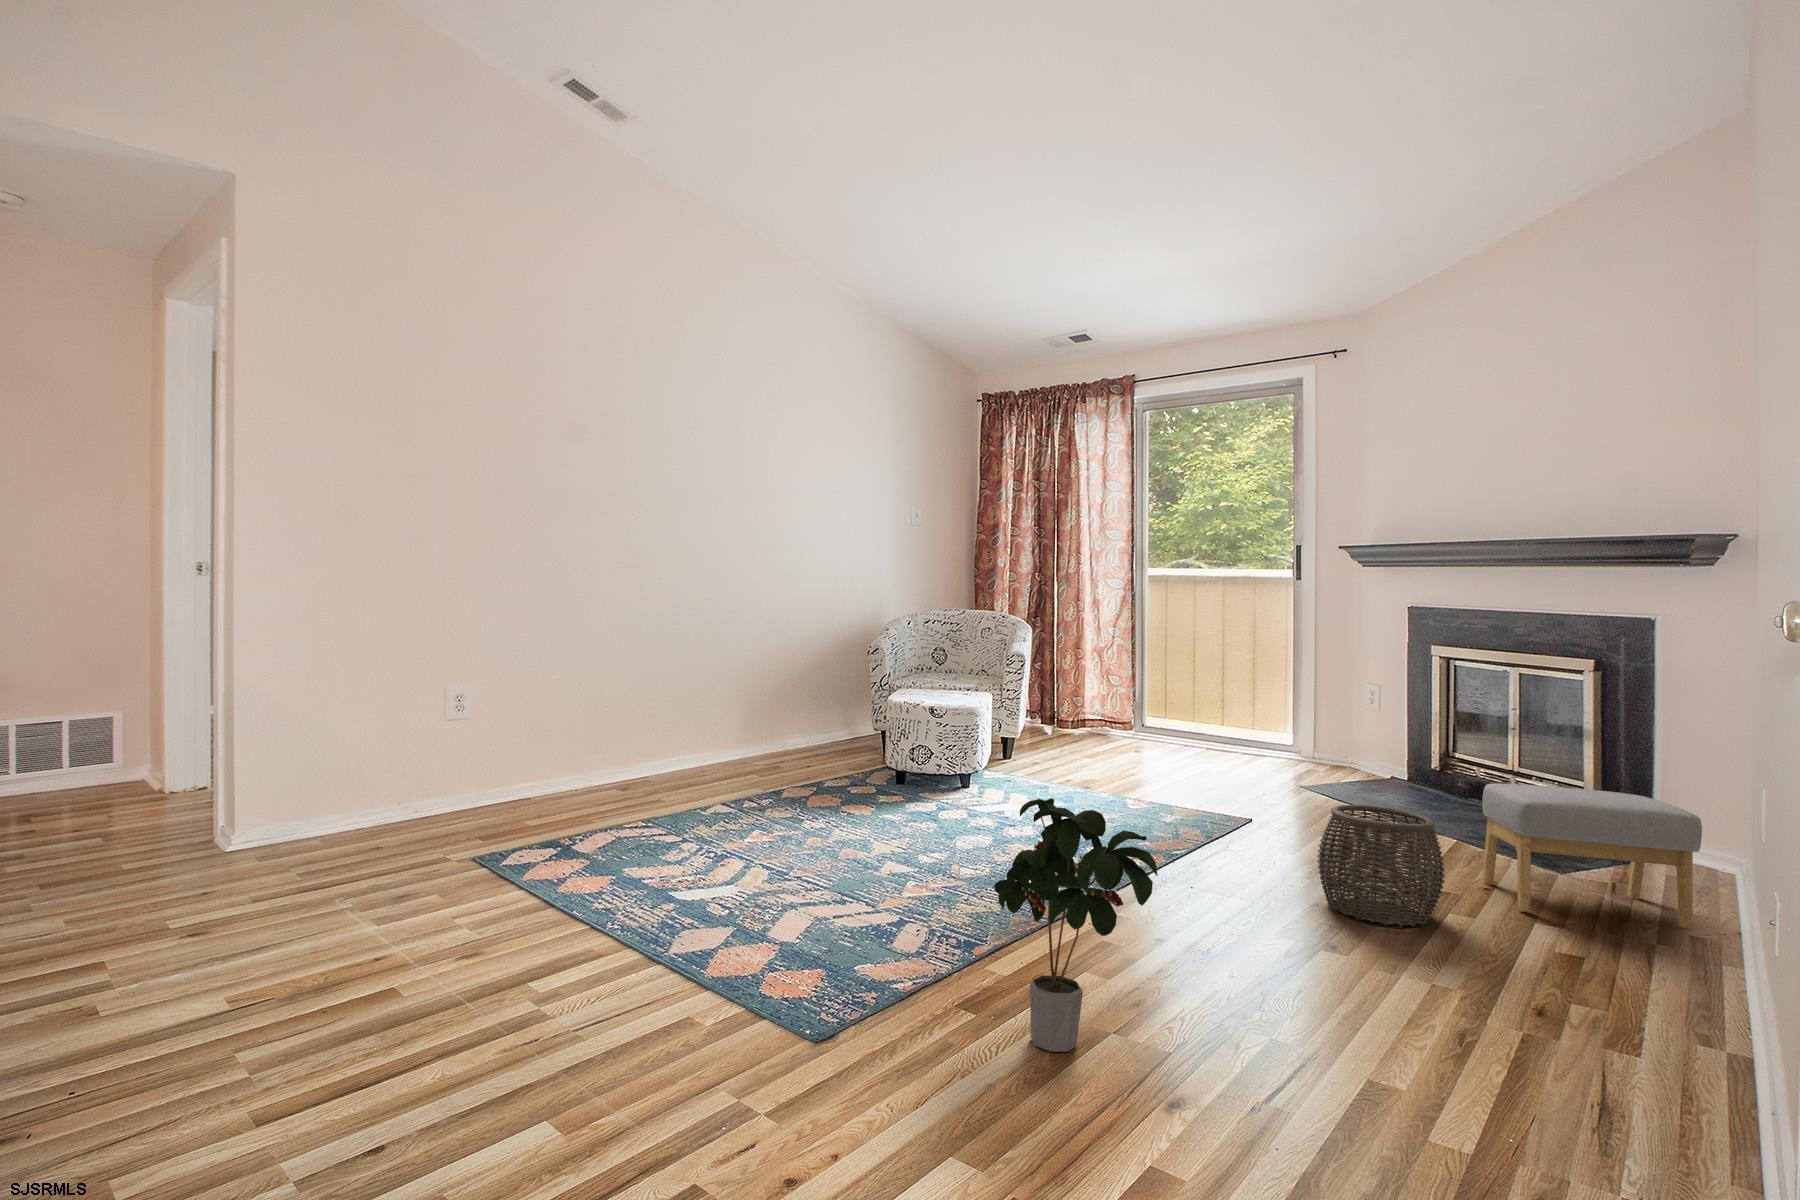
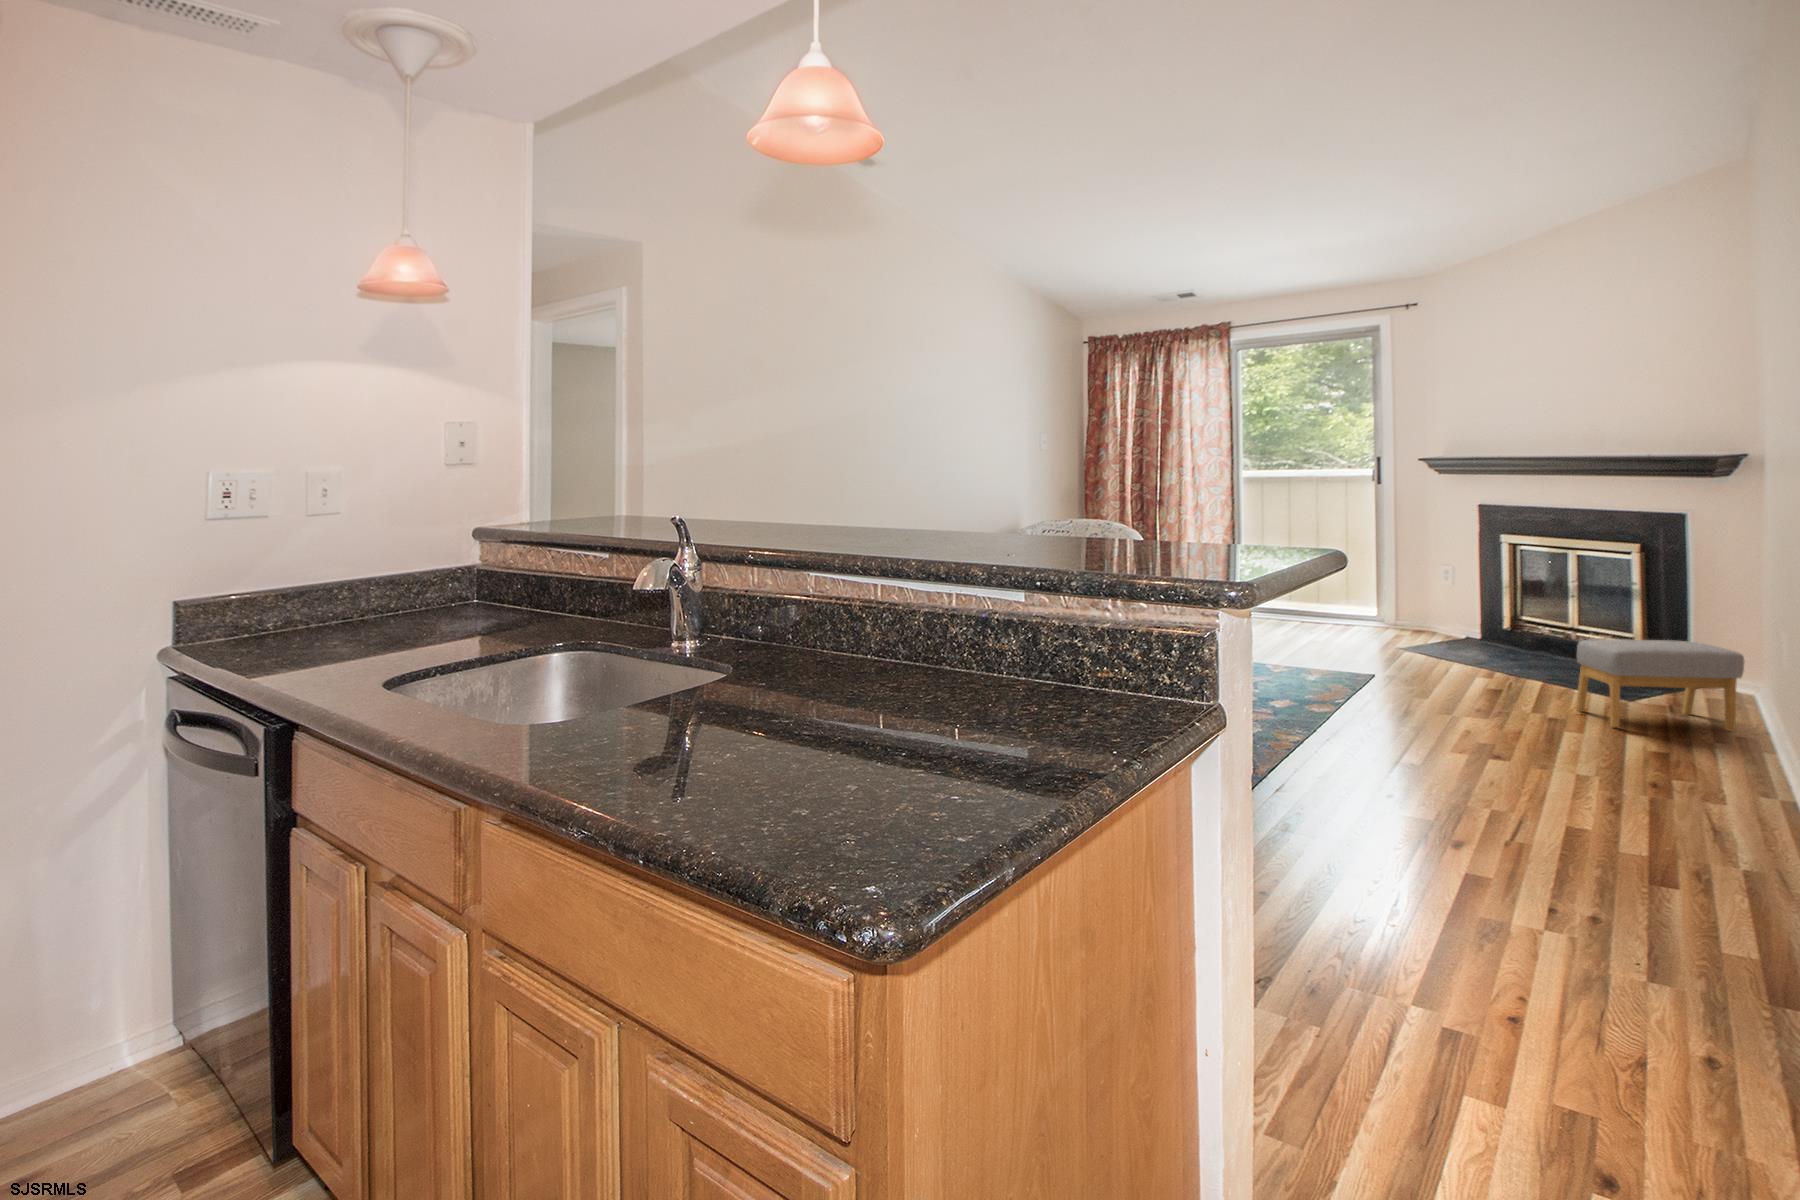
potted plant: present [994,798,1158,1052] -> none [1303,668,1441,822]
woven basket: present [1317,805,1445,926] -> none [1469,661,1567,742]

